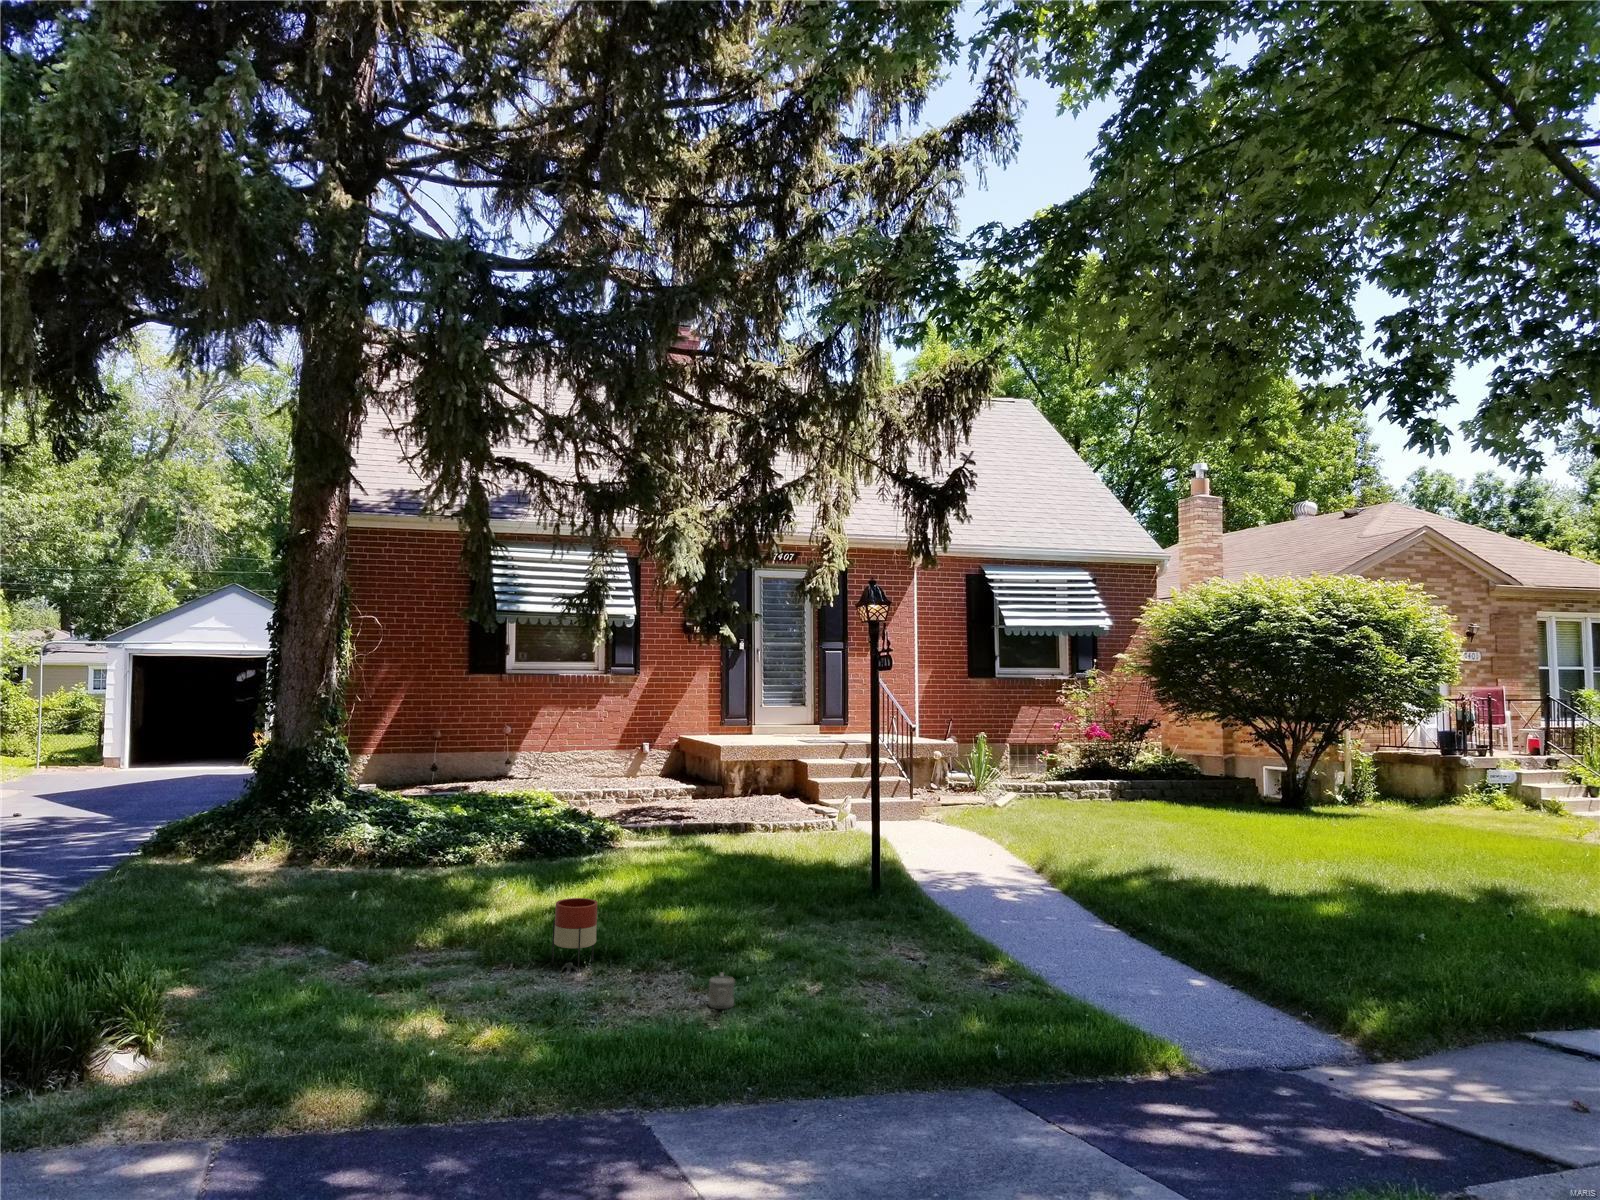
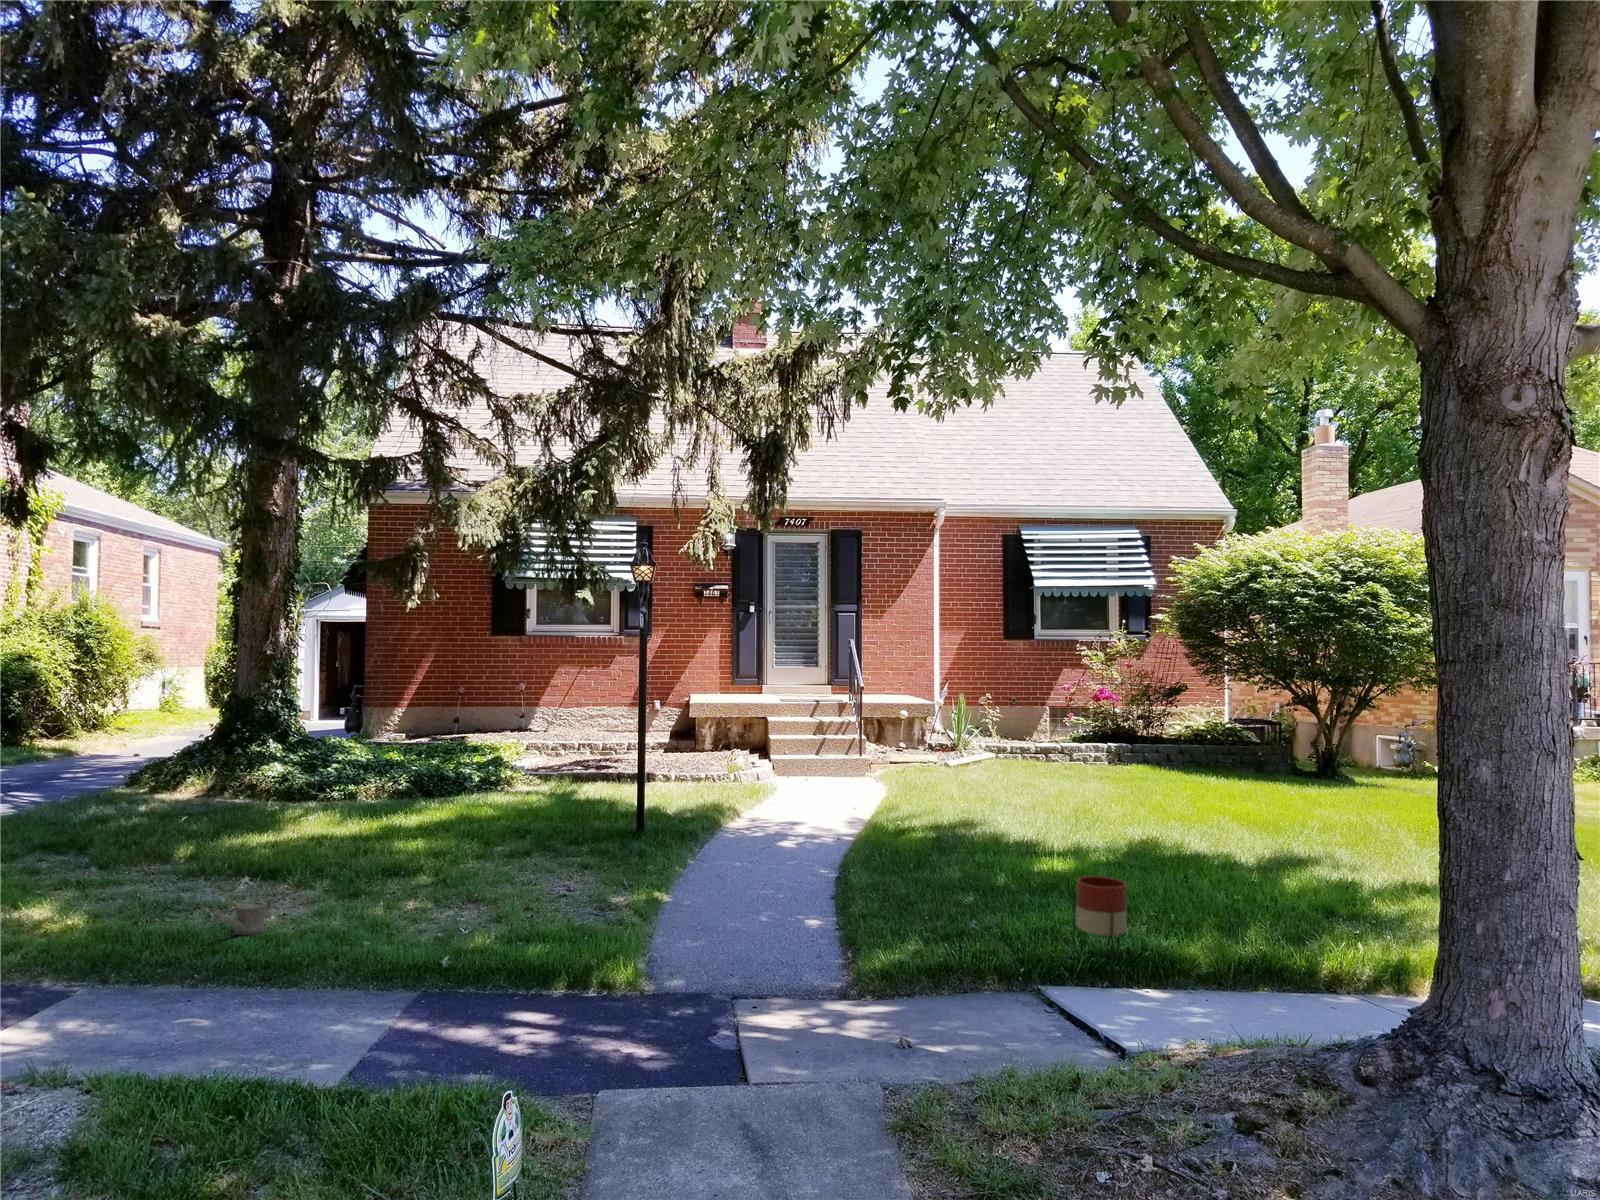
planter: present [552,898,597,972] -> present [1073,876,1127,964]

